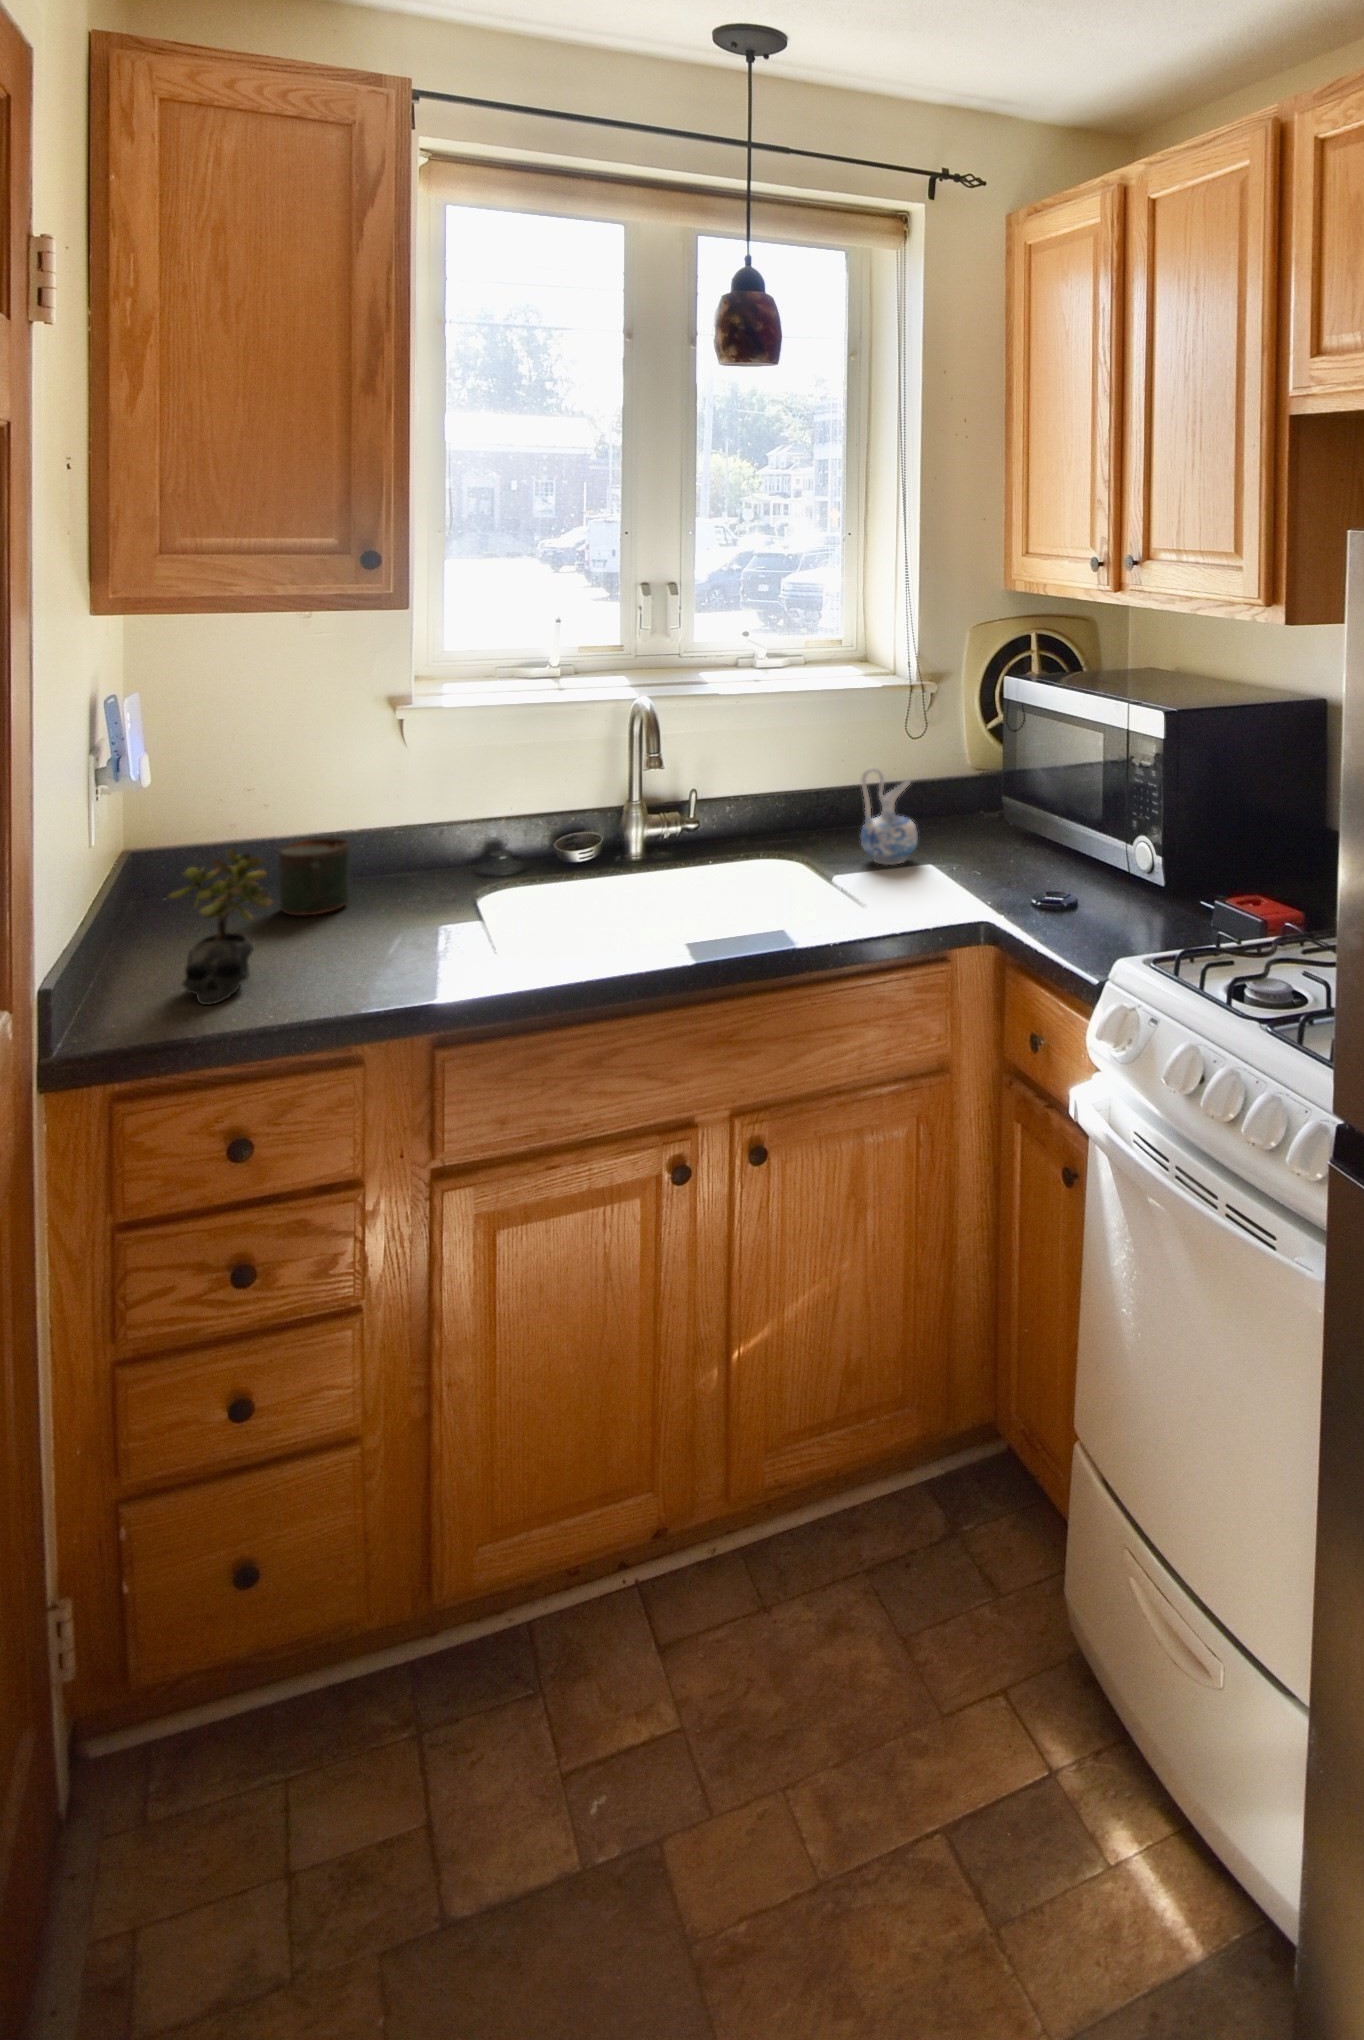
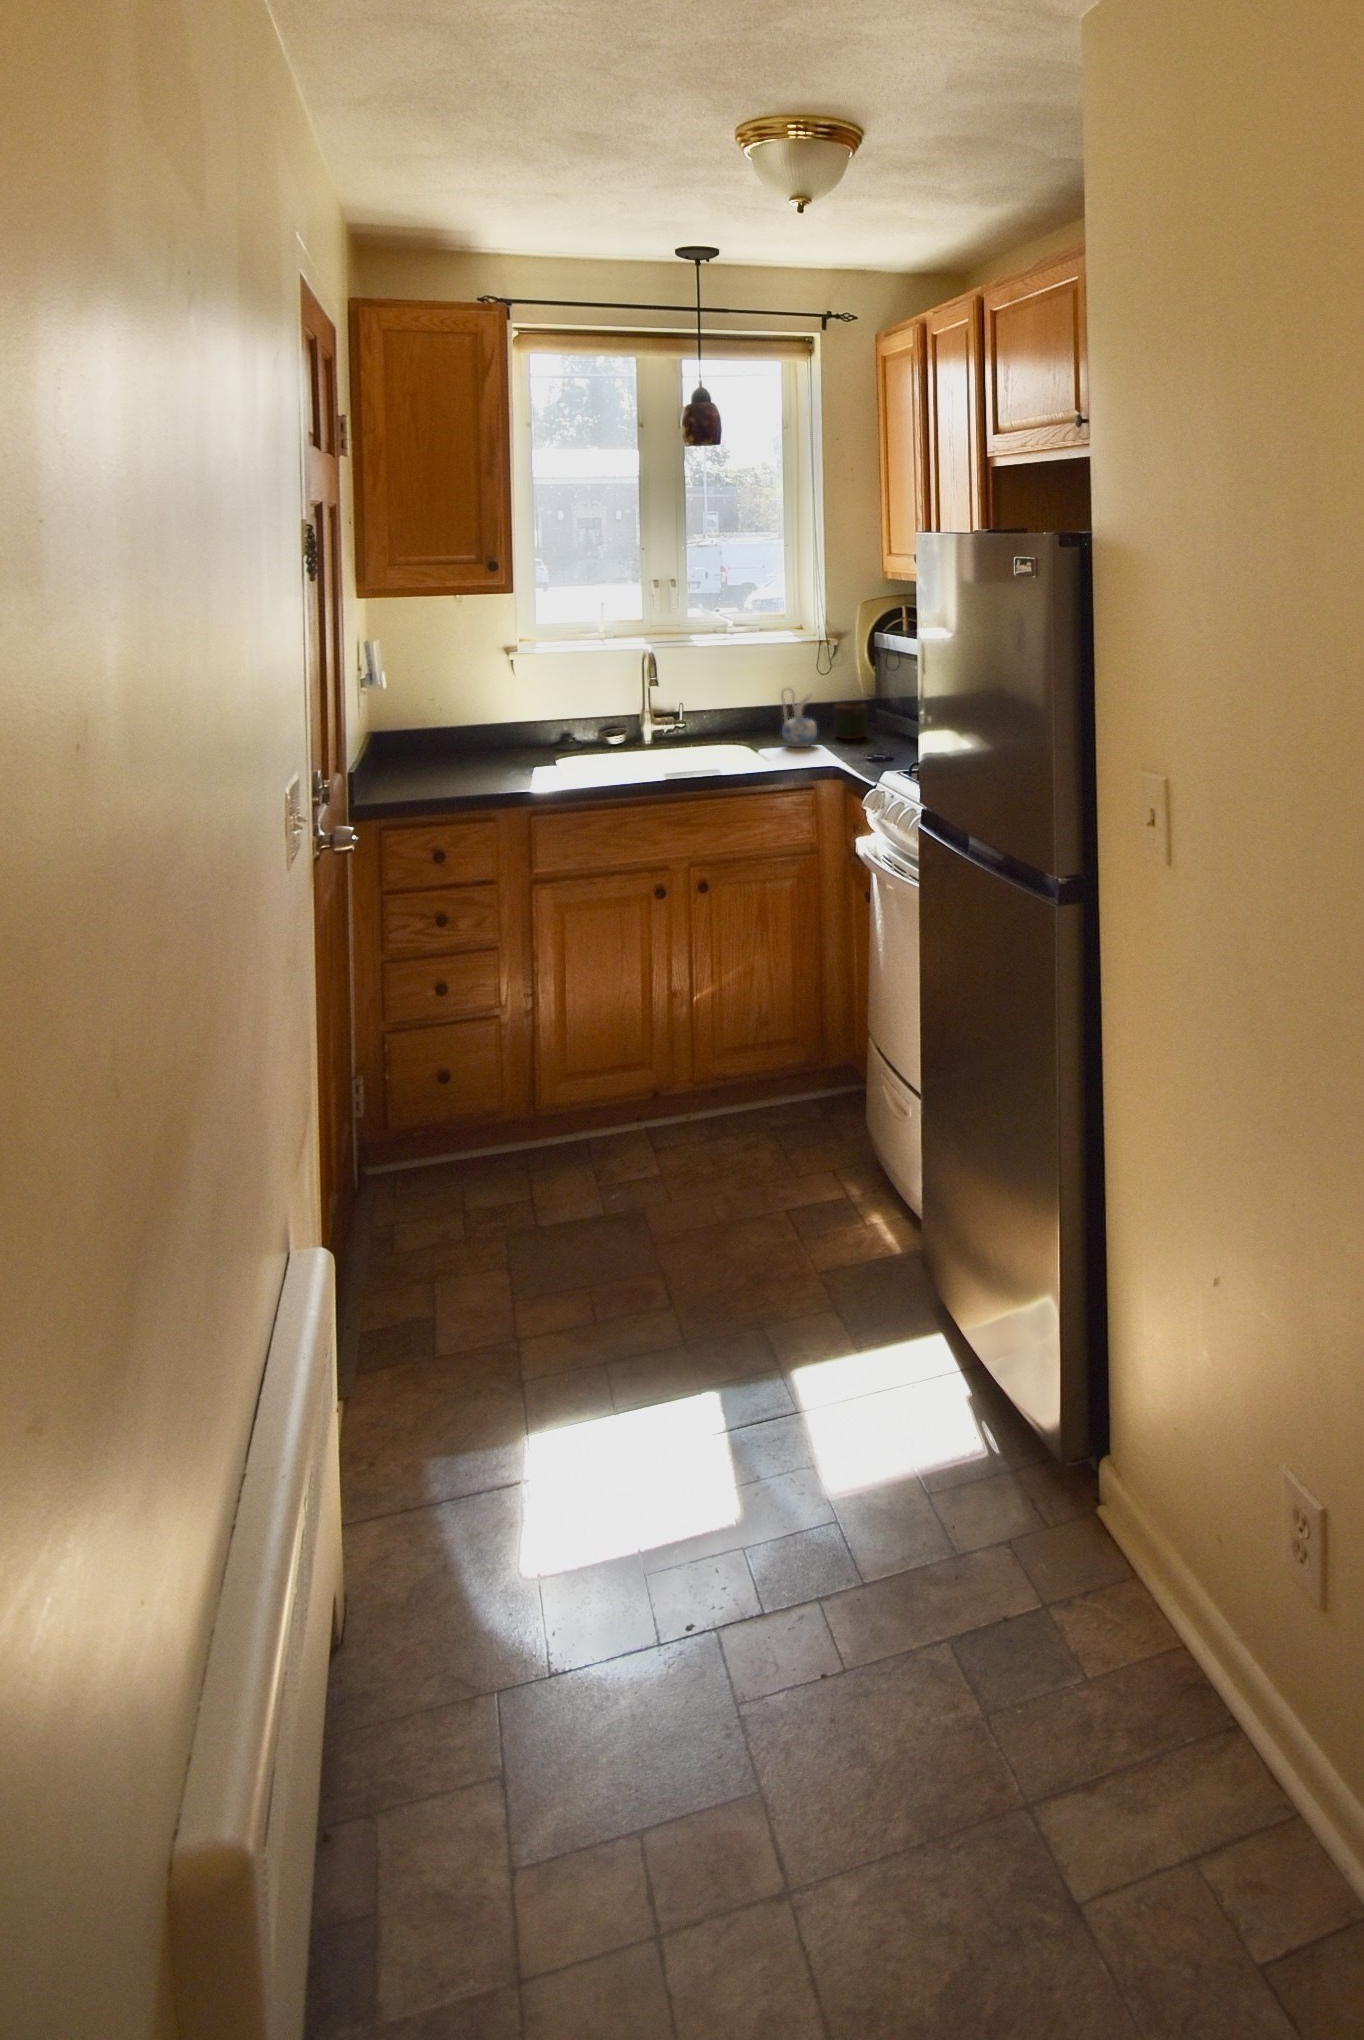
mug: present [278,838,350,915] -> present [834,703,867,739]
succulent plant: present [168,849,272,1005] -> none [400,715,450,791]

